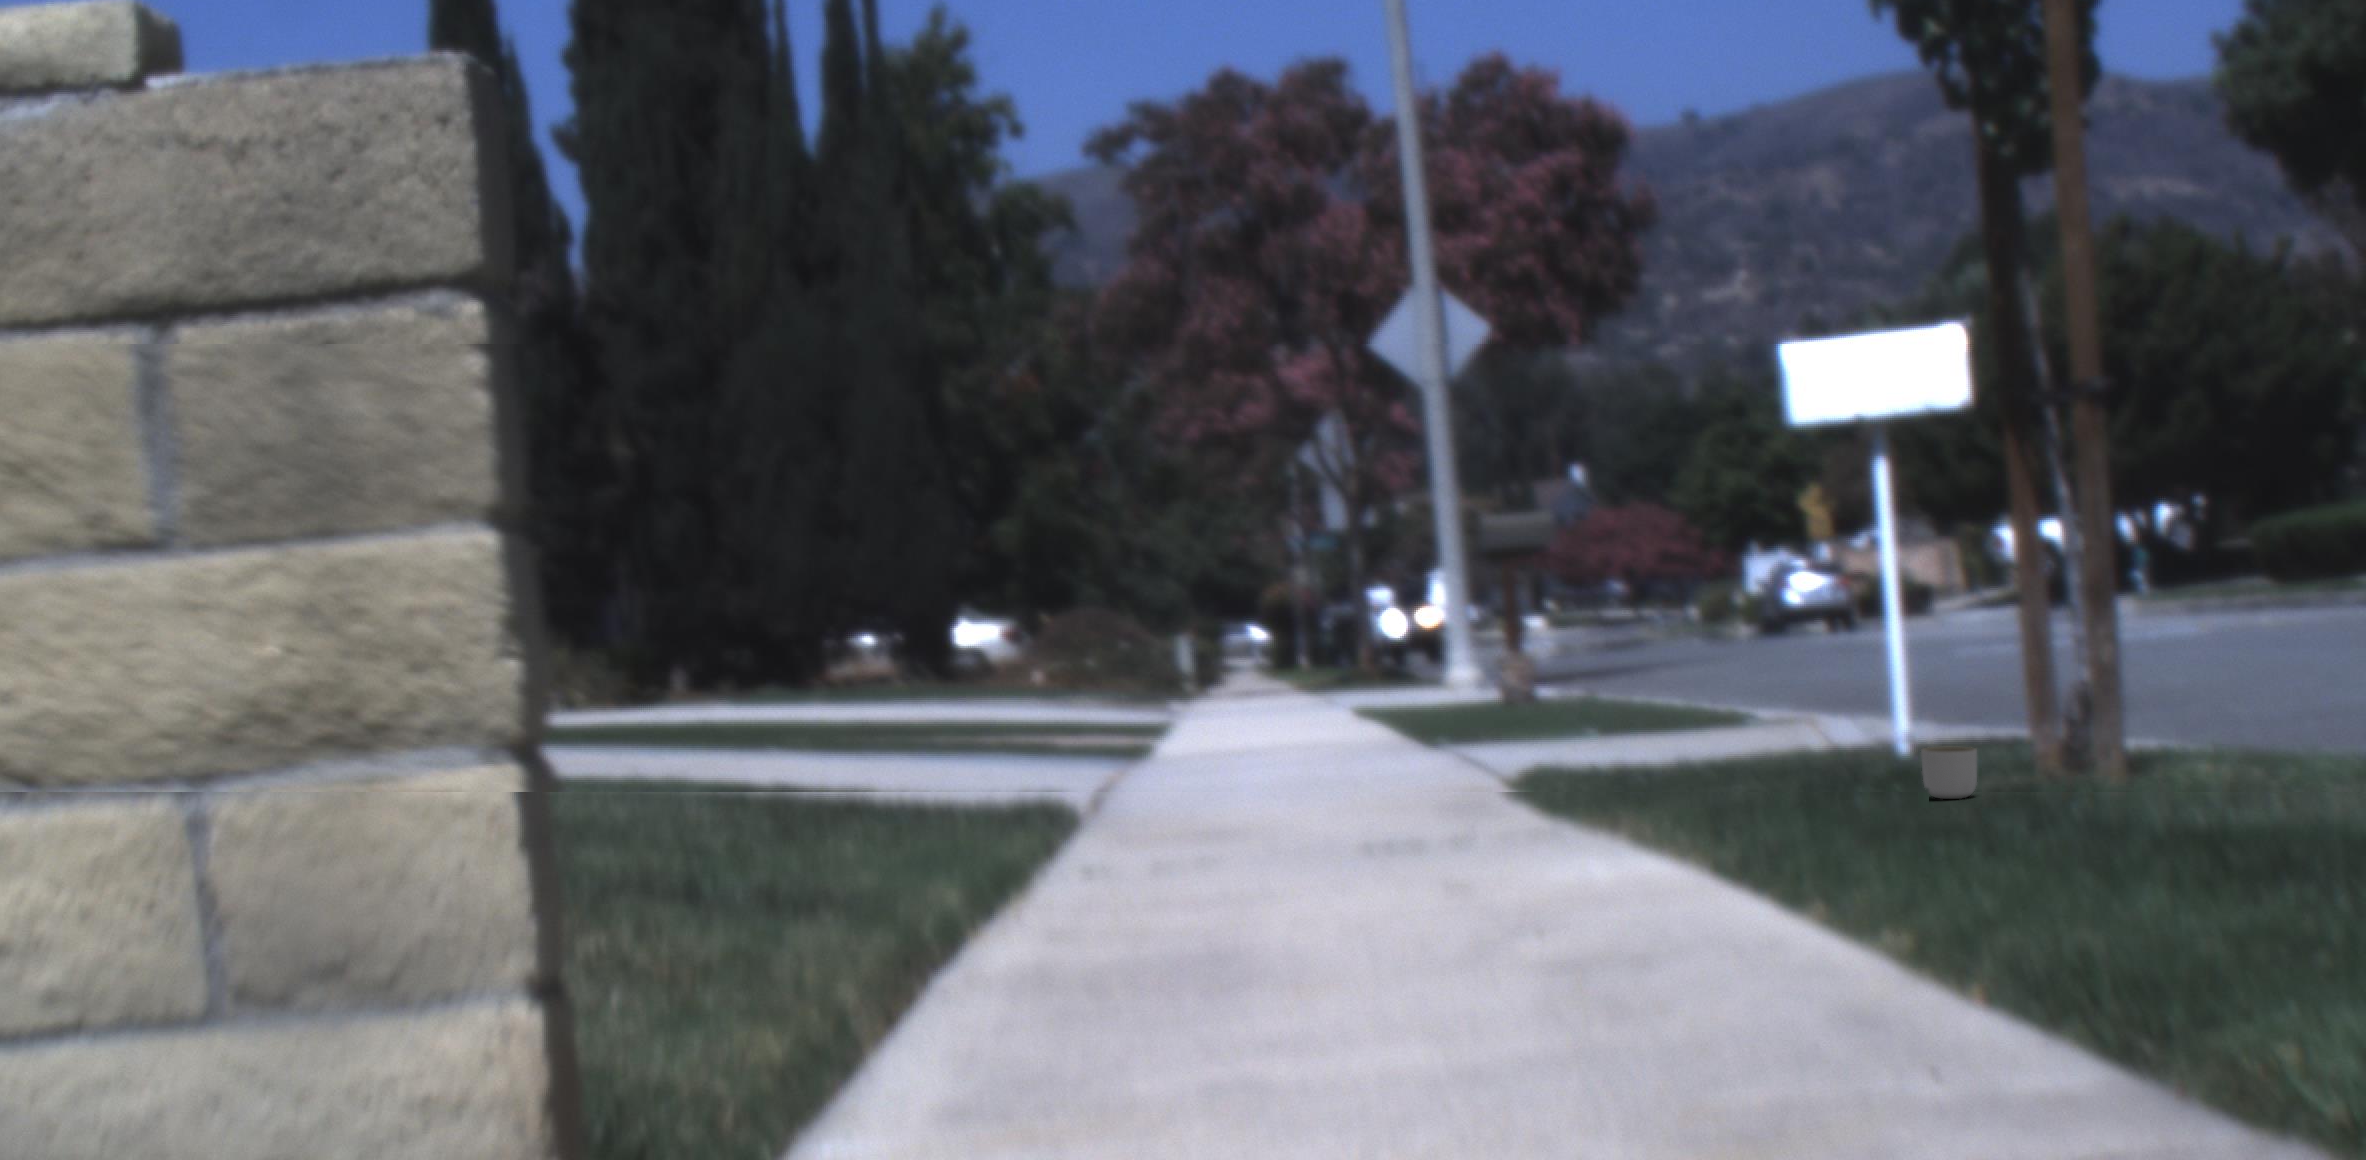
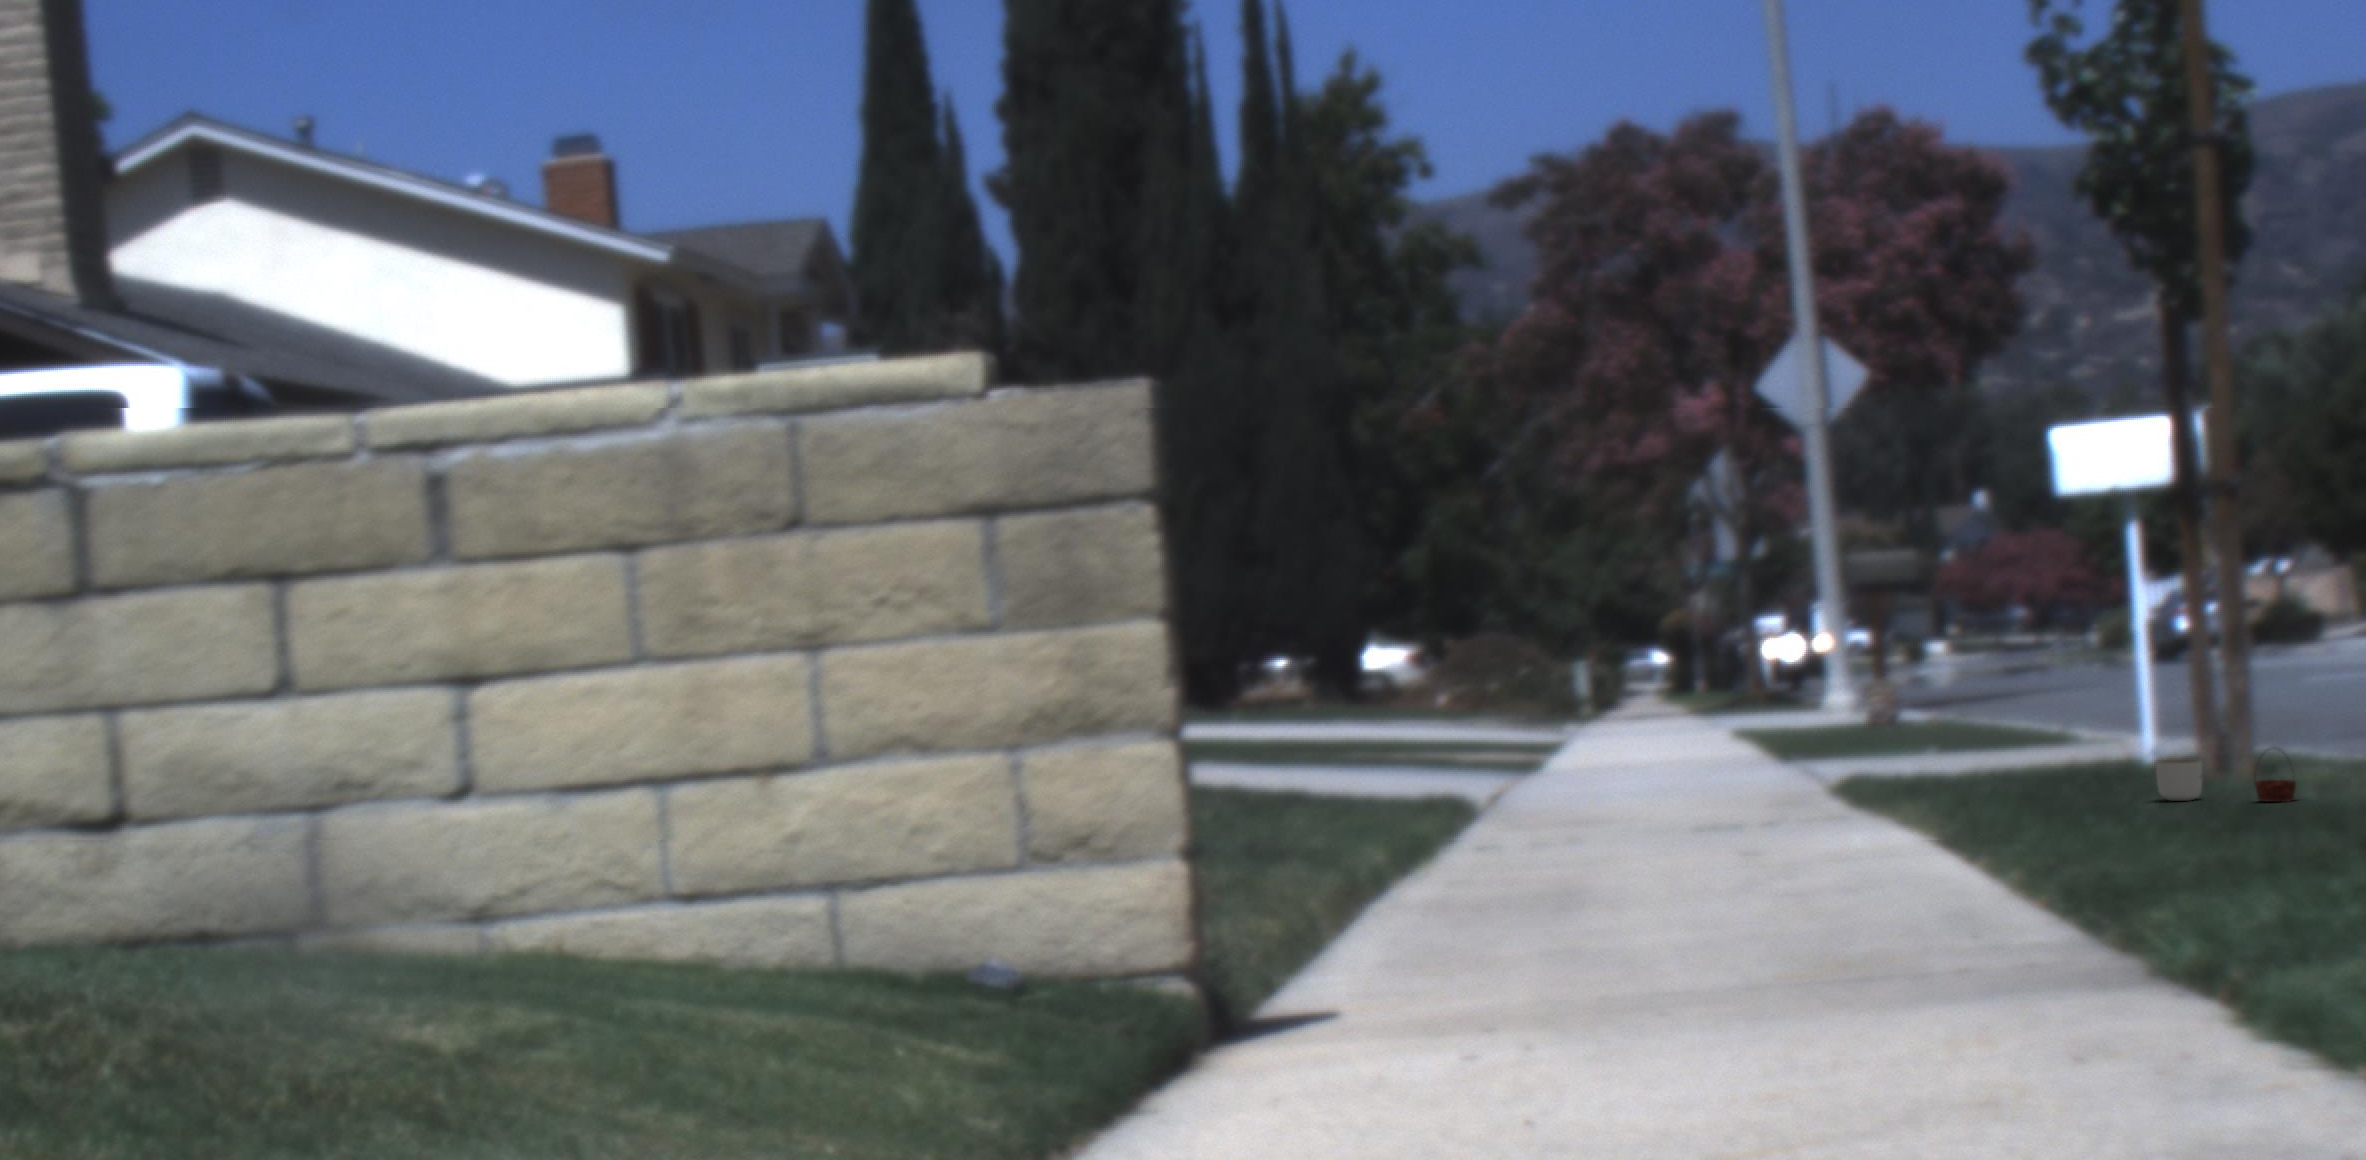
basket: none [2048,732,2101,801] -> present [2254,749,2296,802]

